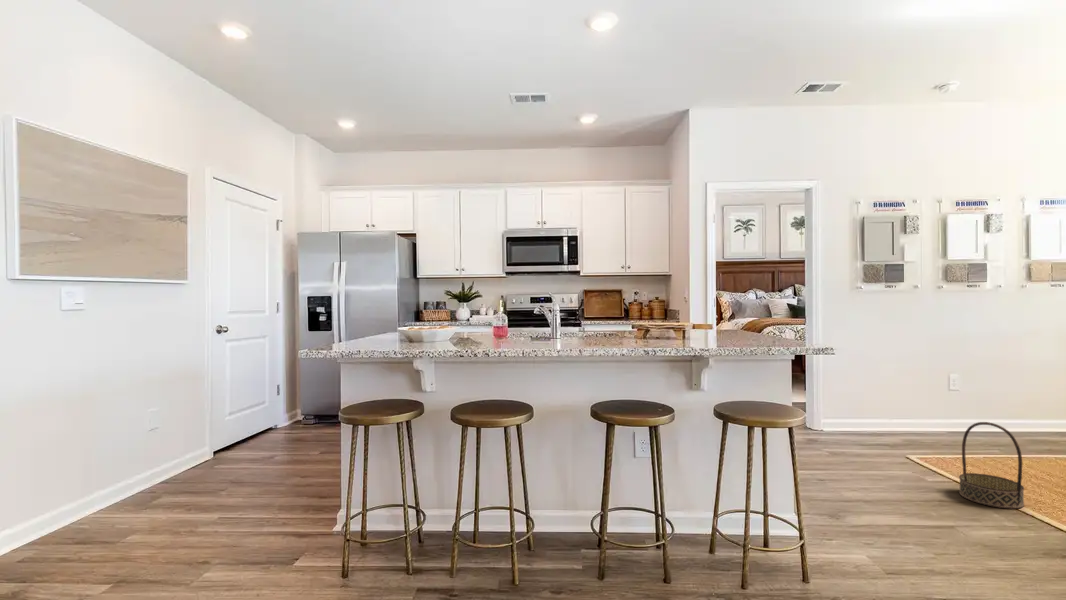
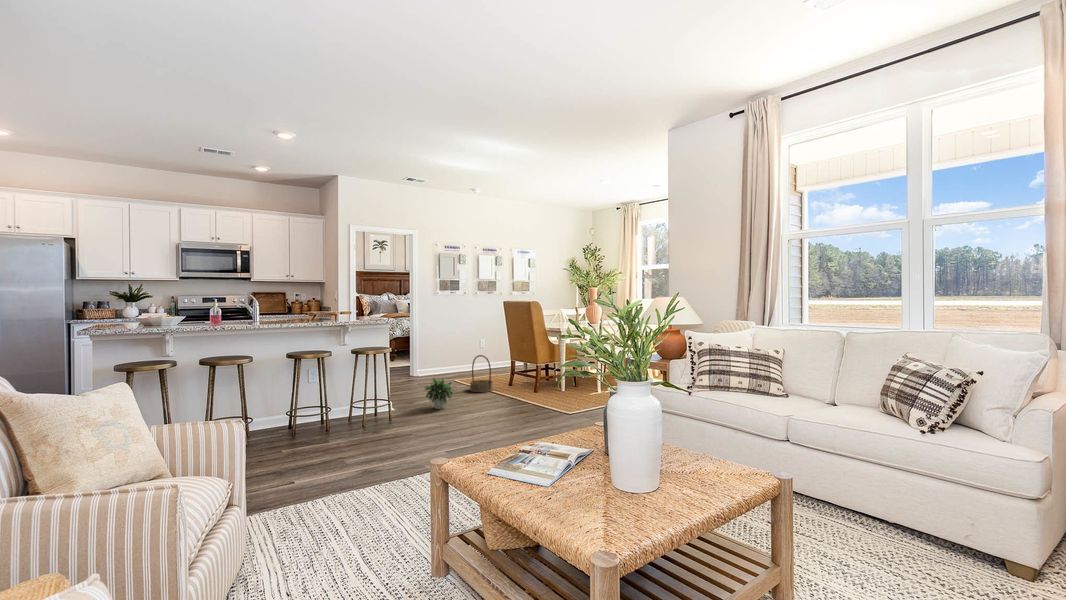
potted plant: none [863,467,945,545] -> present [425,378,454,409]

